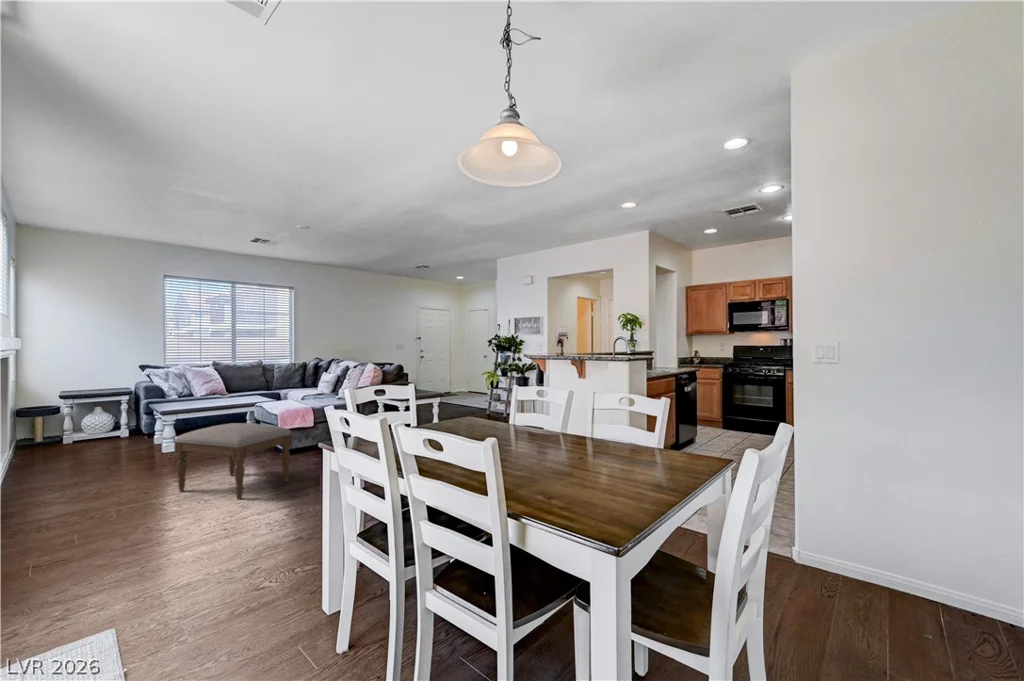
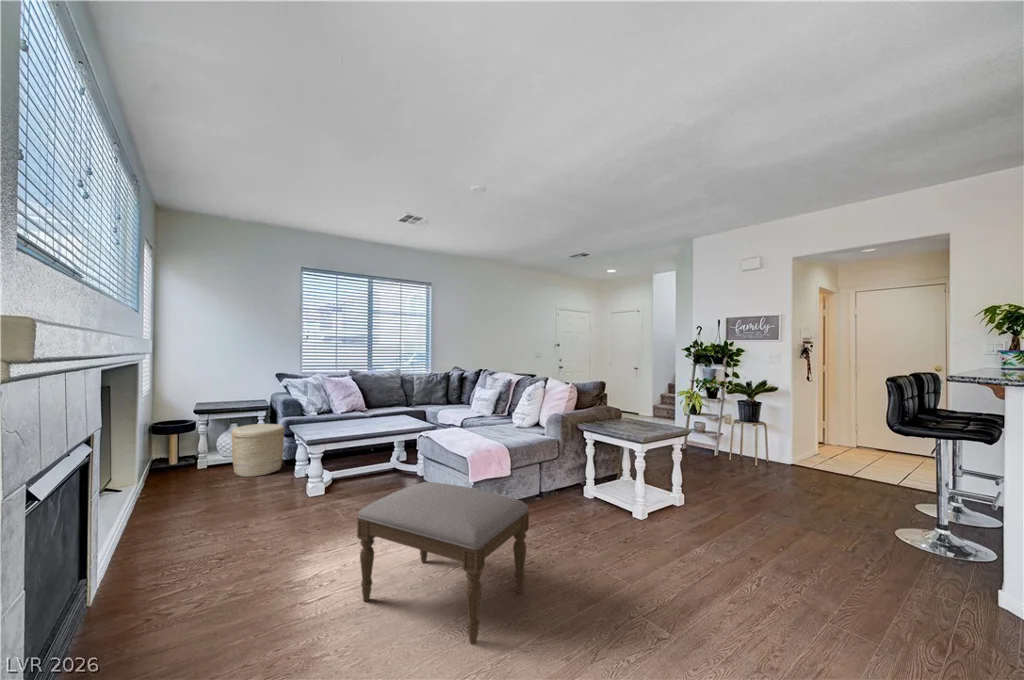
woven basket: none [95,405,146,446] -> present [231,424,285,477]

